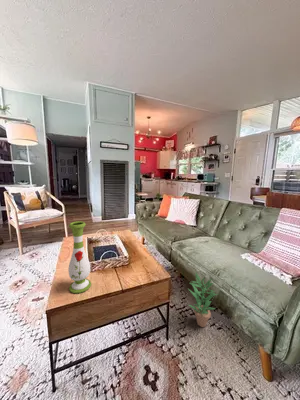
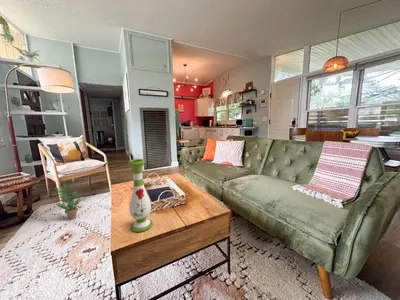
potted plant: present [189,273,217,327] -> present [55,184,80,220]

